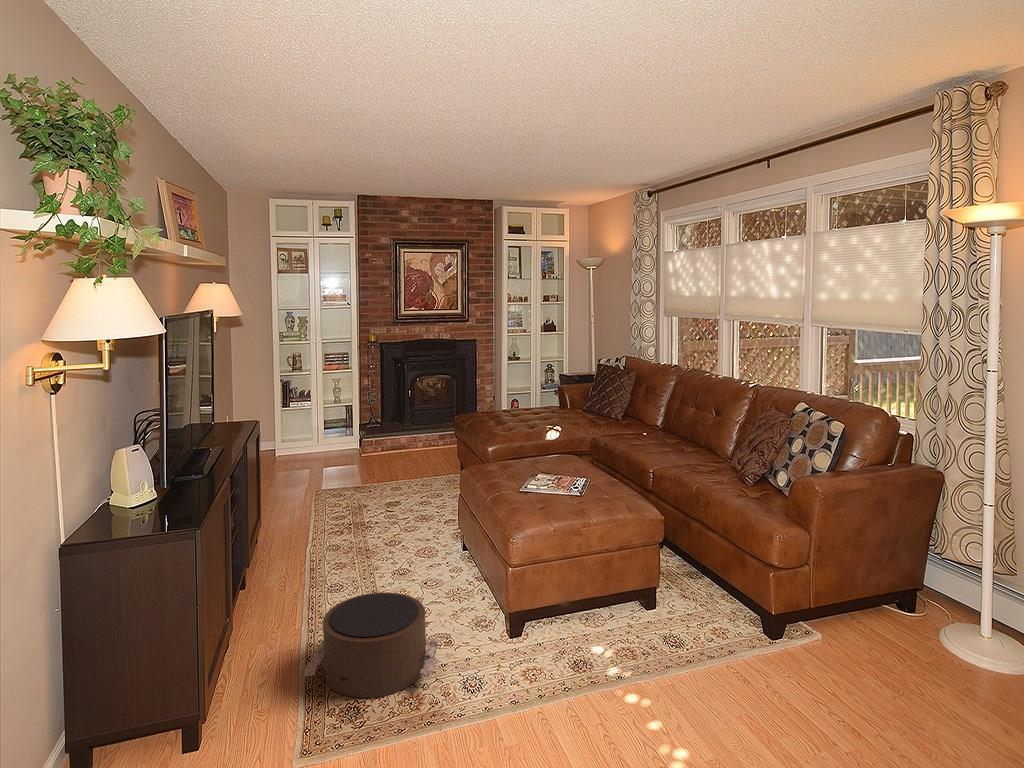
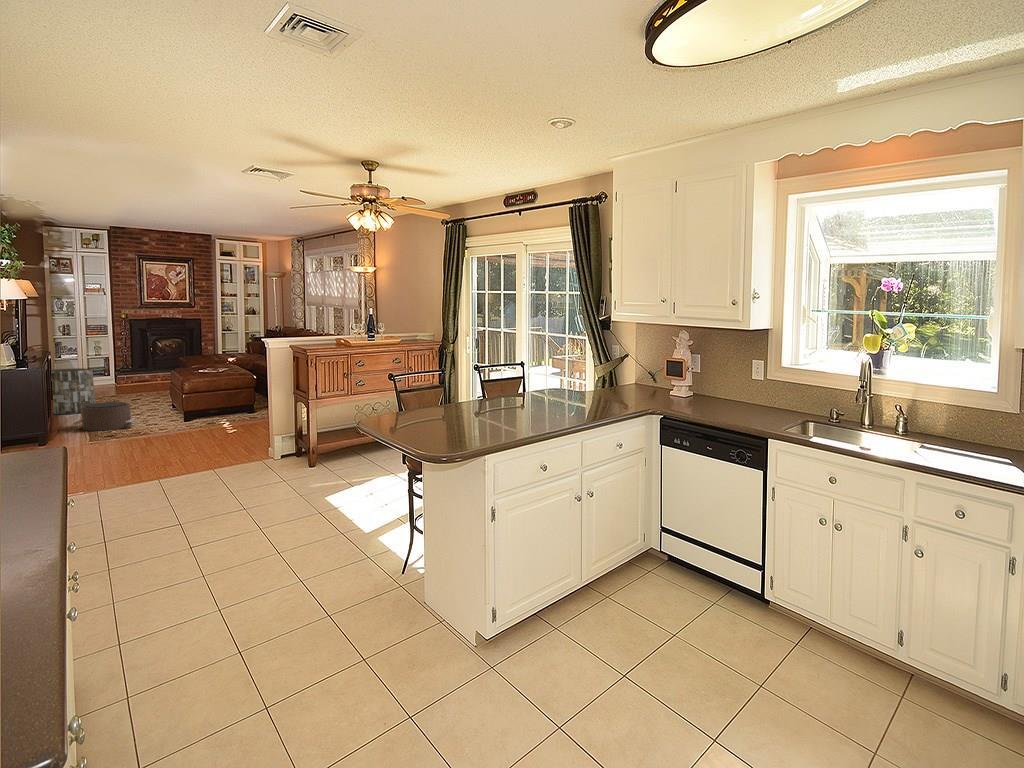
side table: none [258,466,341,571] -> present [51,368,95,414]

